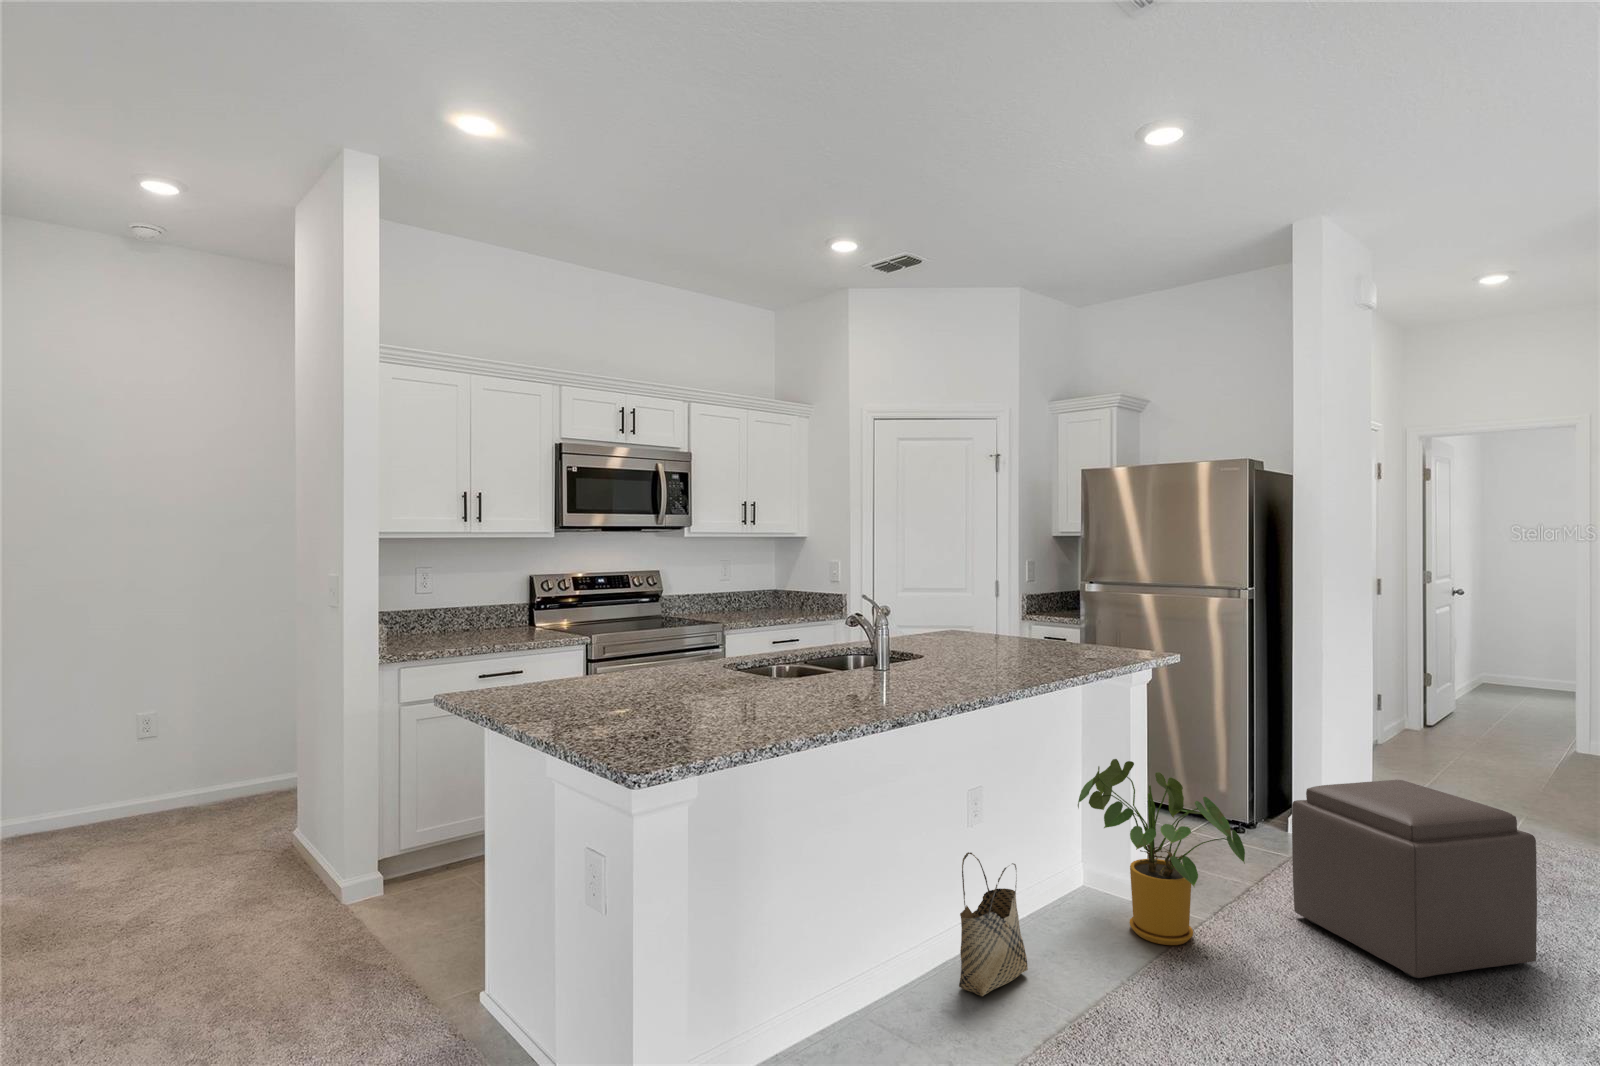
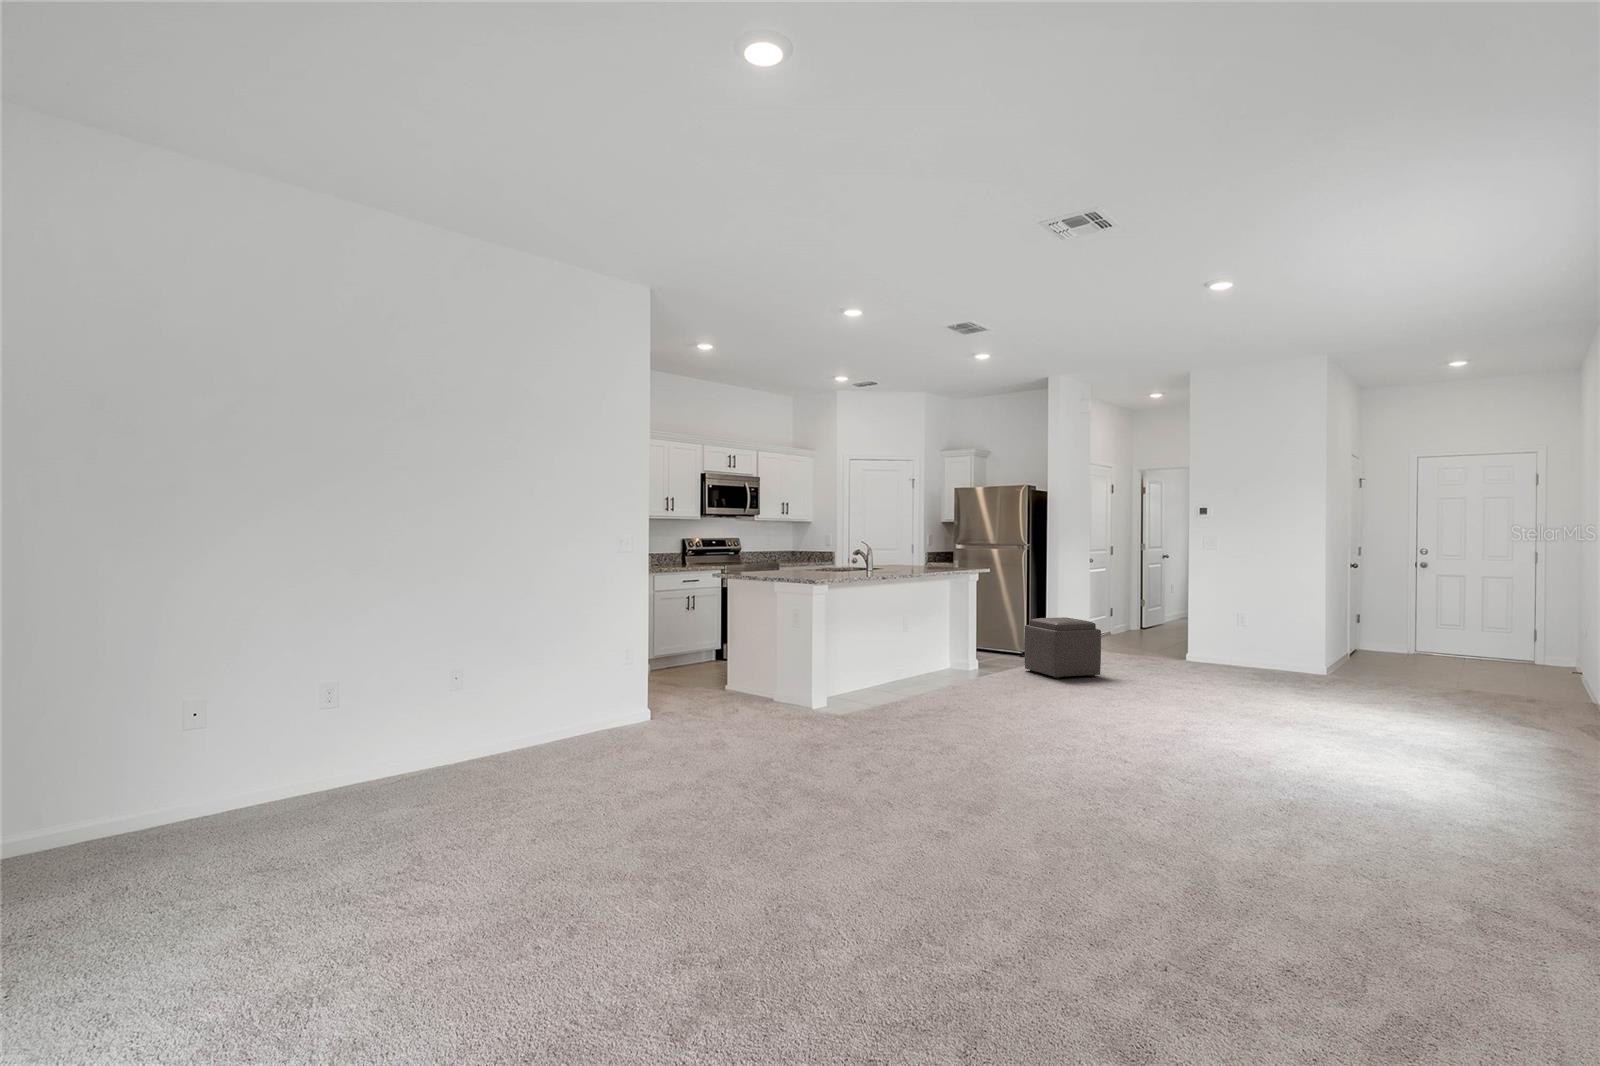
house plant: present [1078,759,1245,945] -> none [943,611,1001,675]
woven basket: present [959,852,1028,996] -> none [898,637,922,682]

